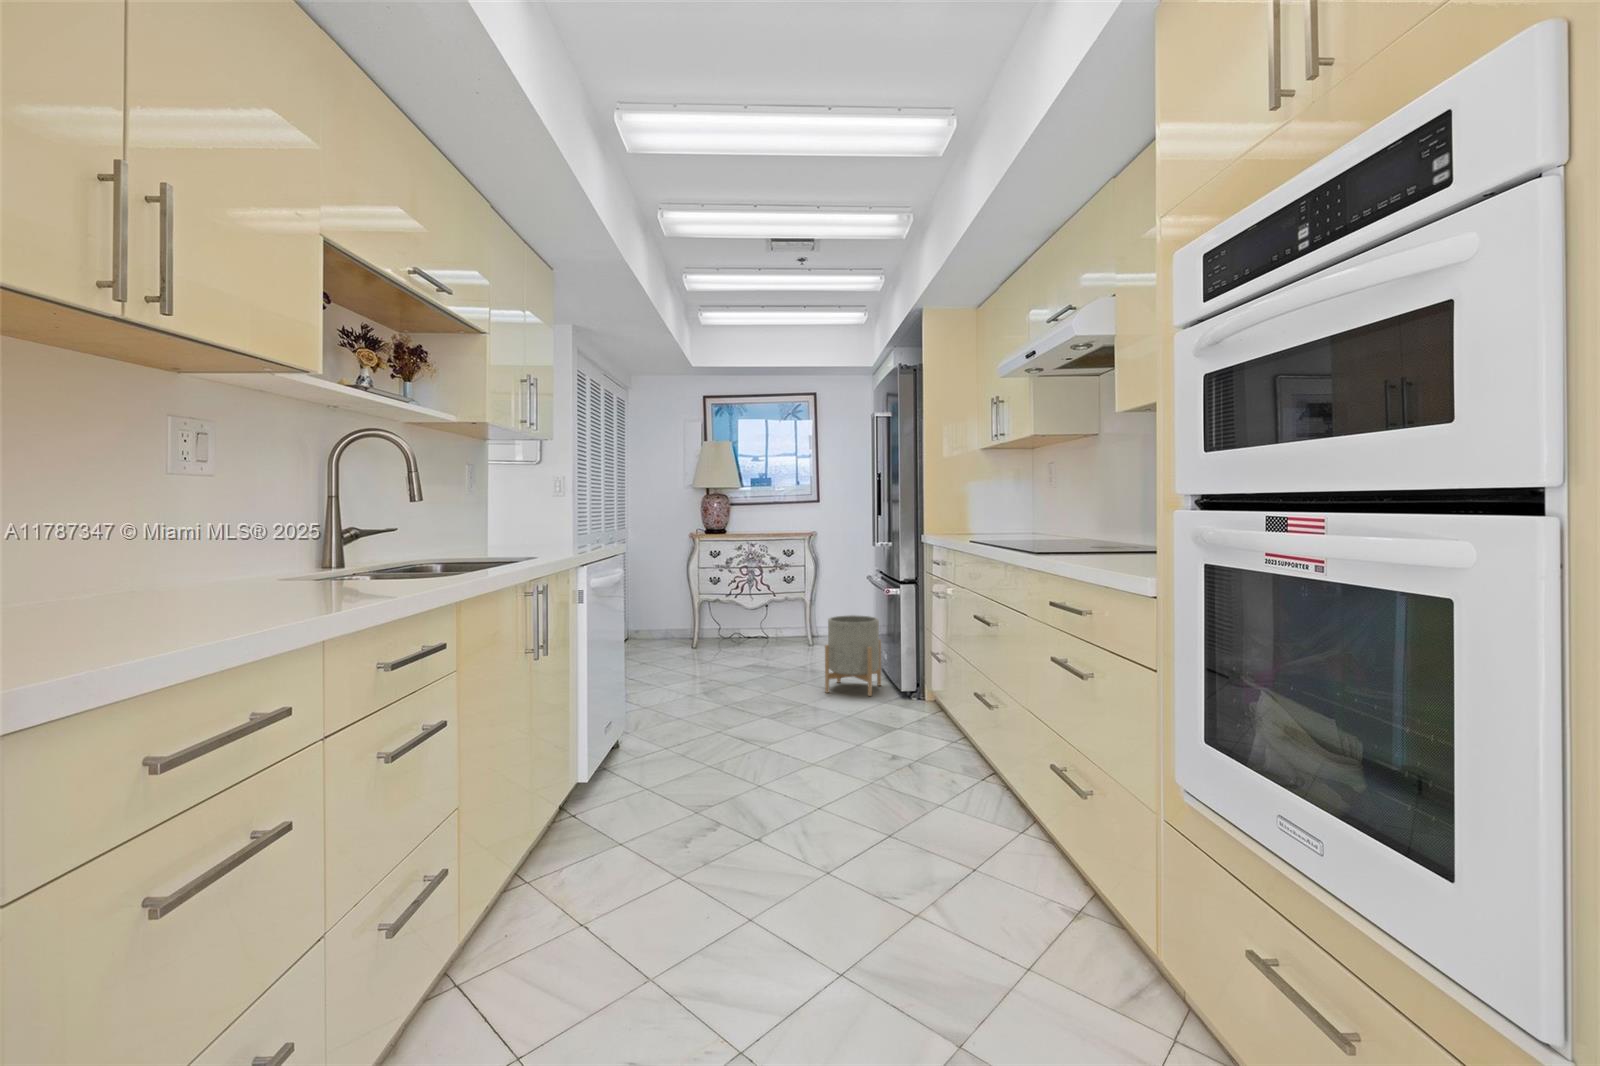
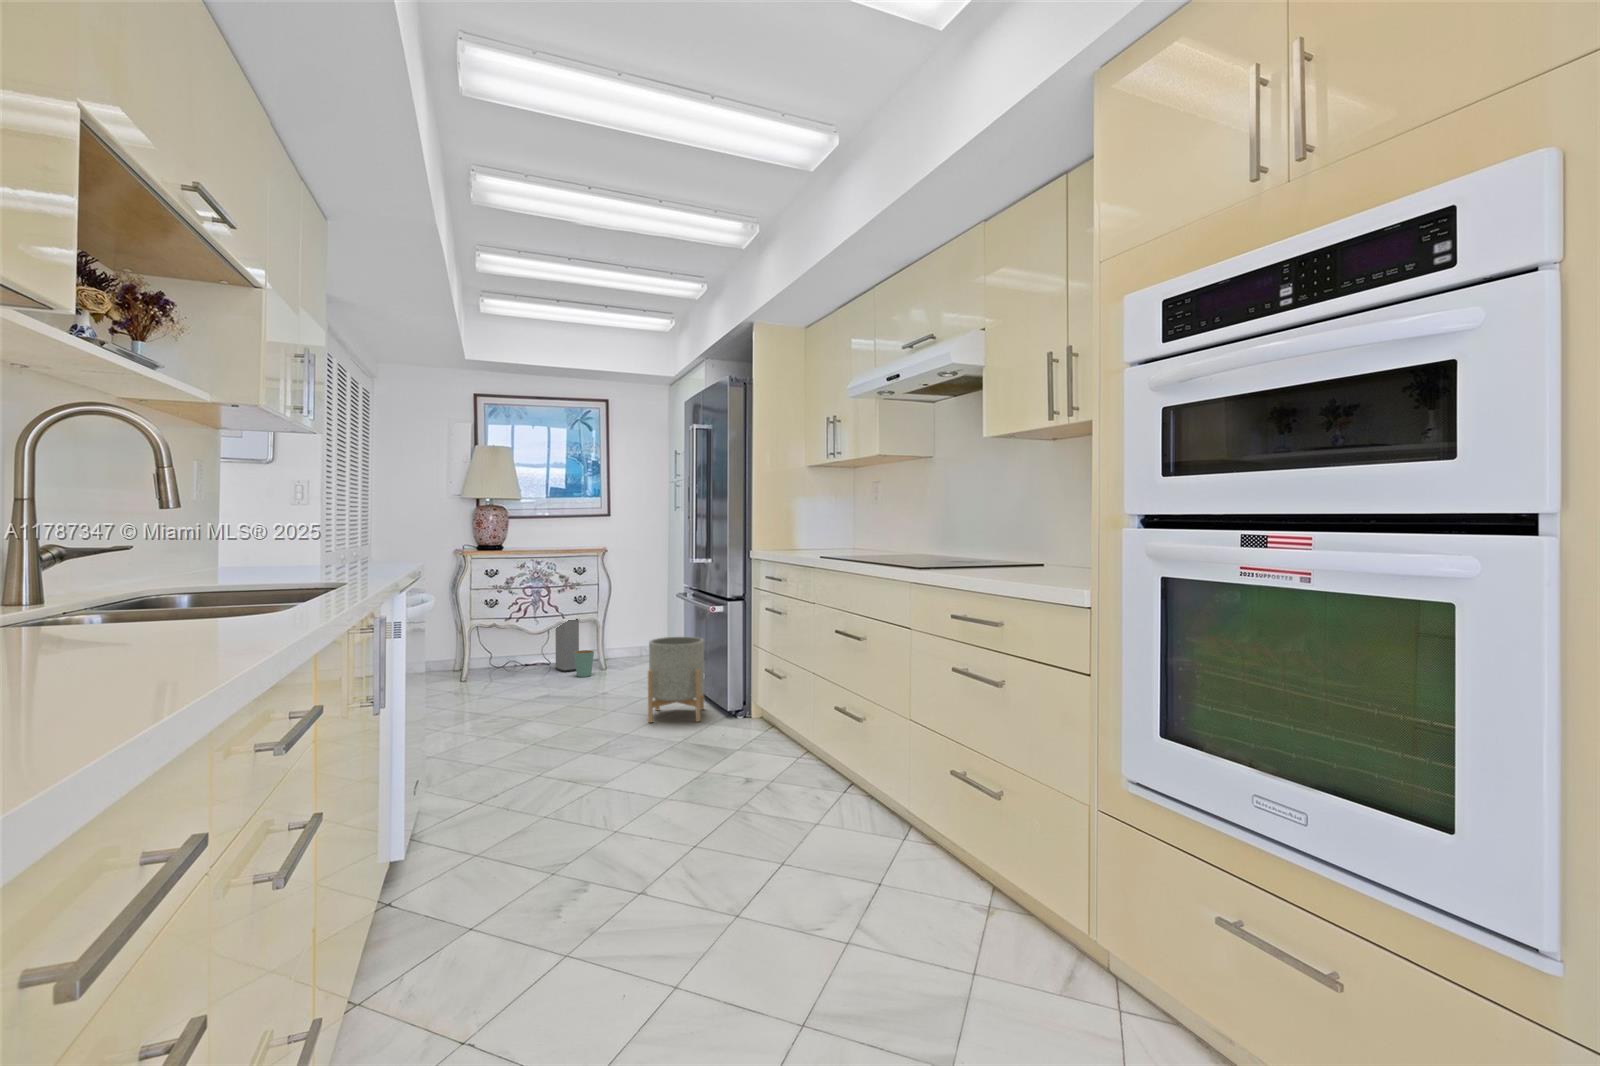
trash can: none [769,590,799,648] -> present [555,619,594,677]

